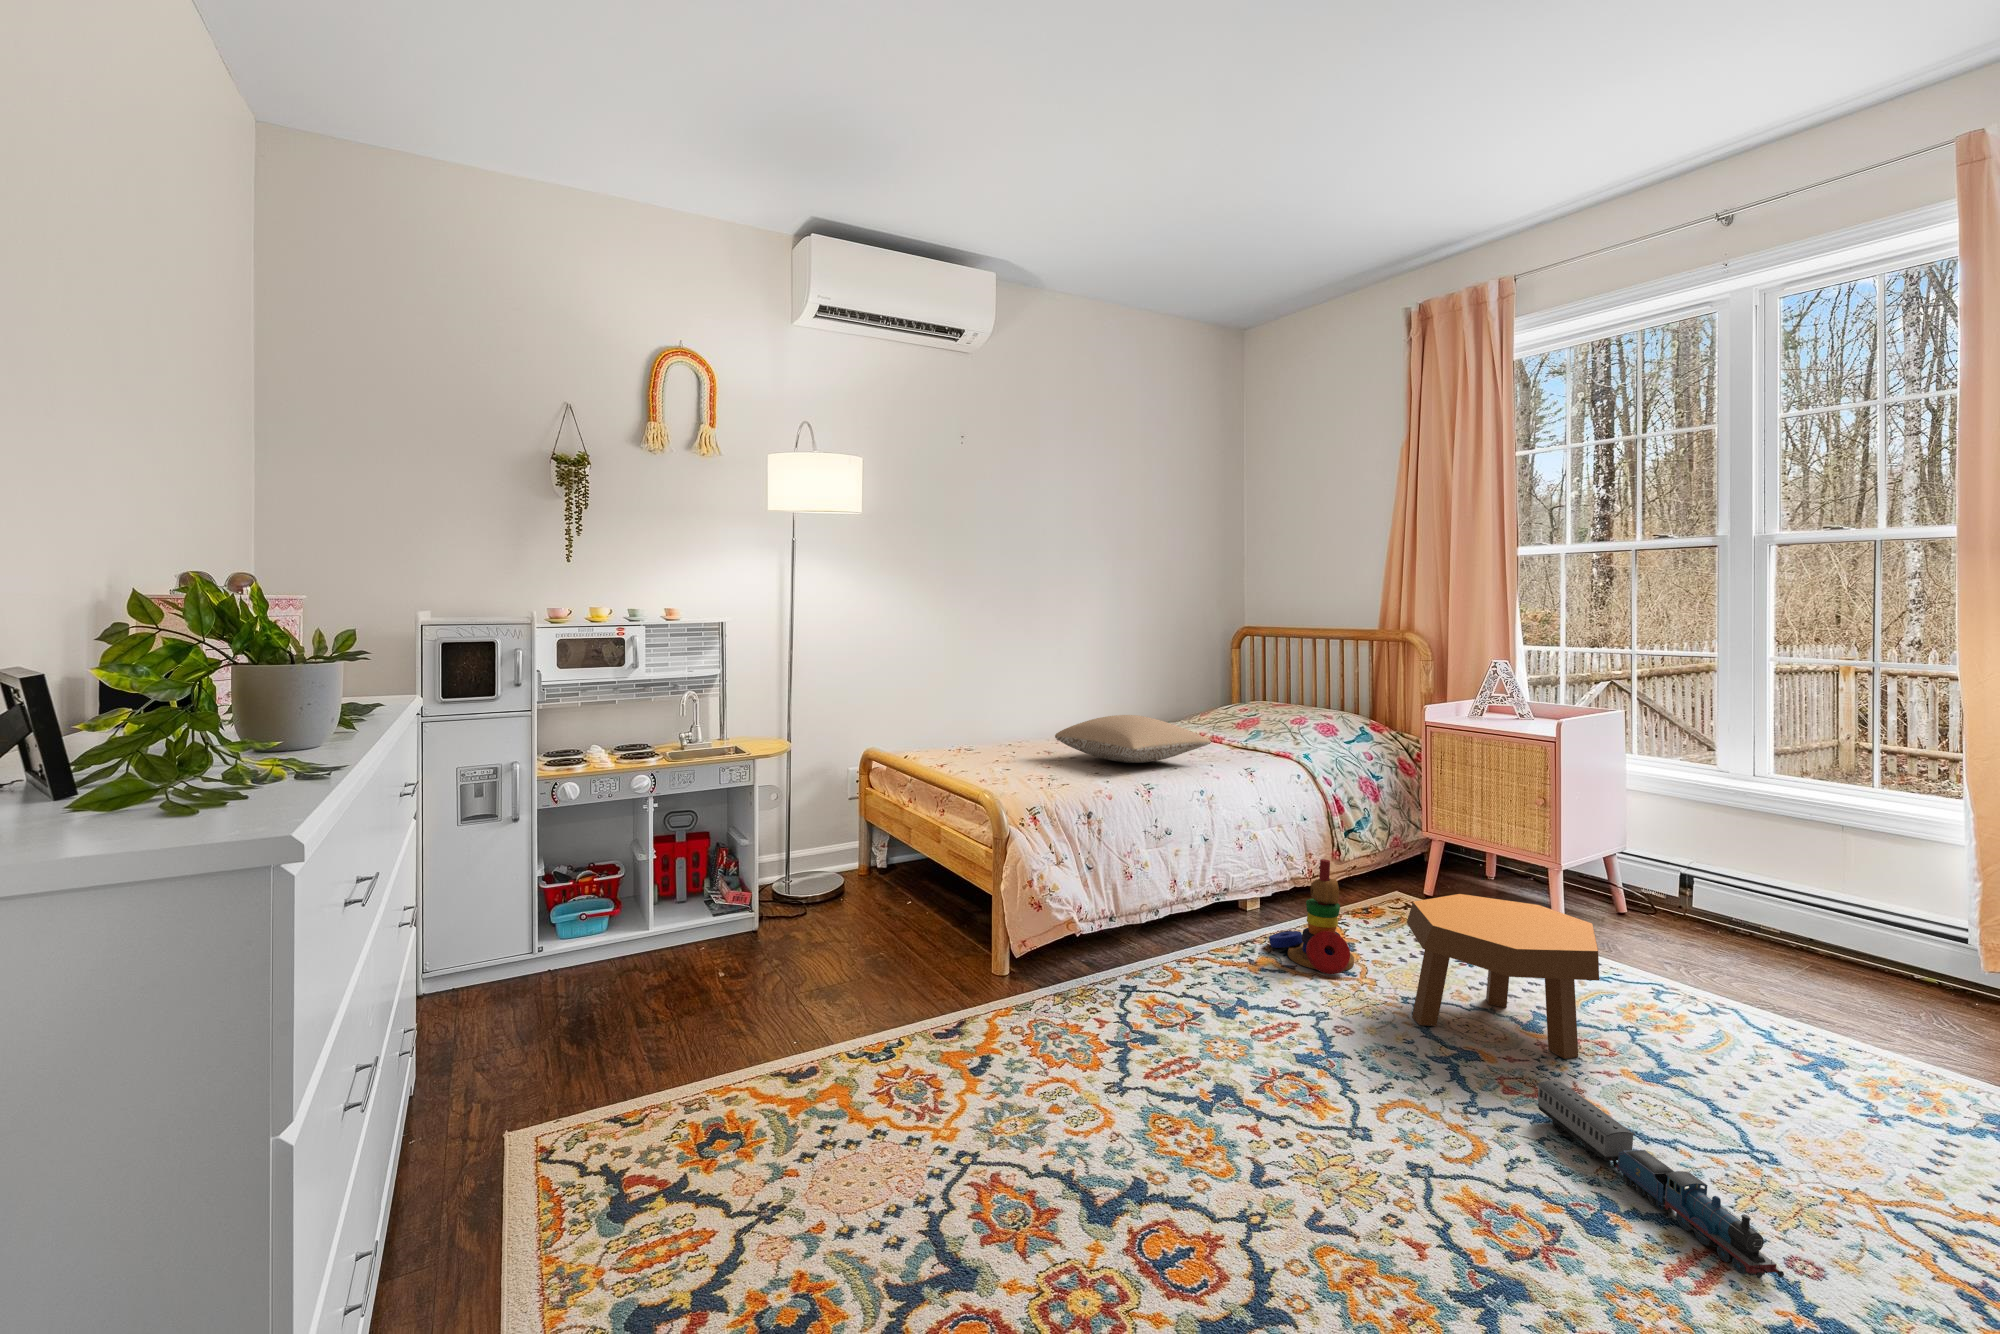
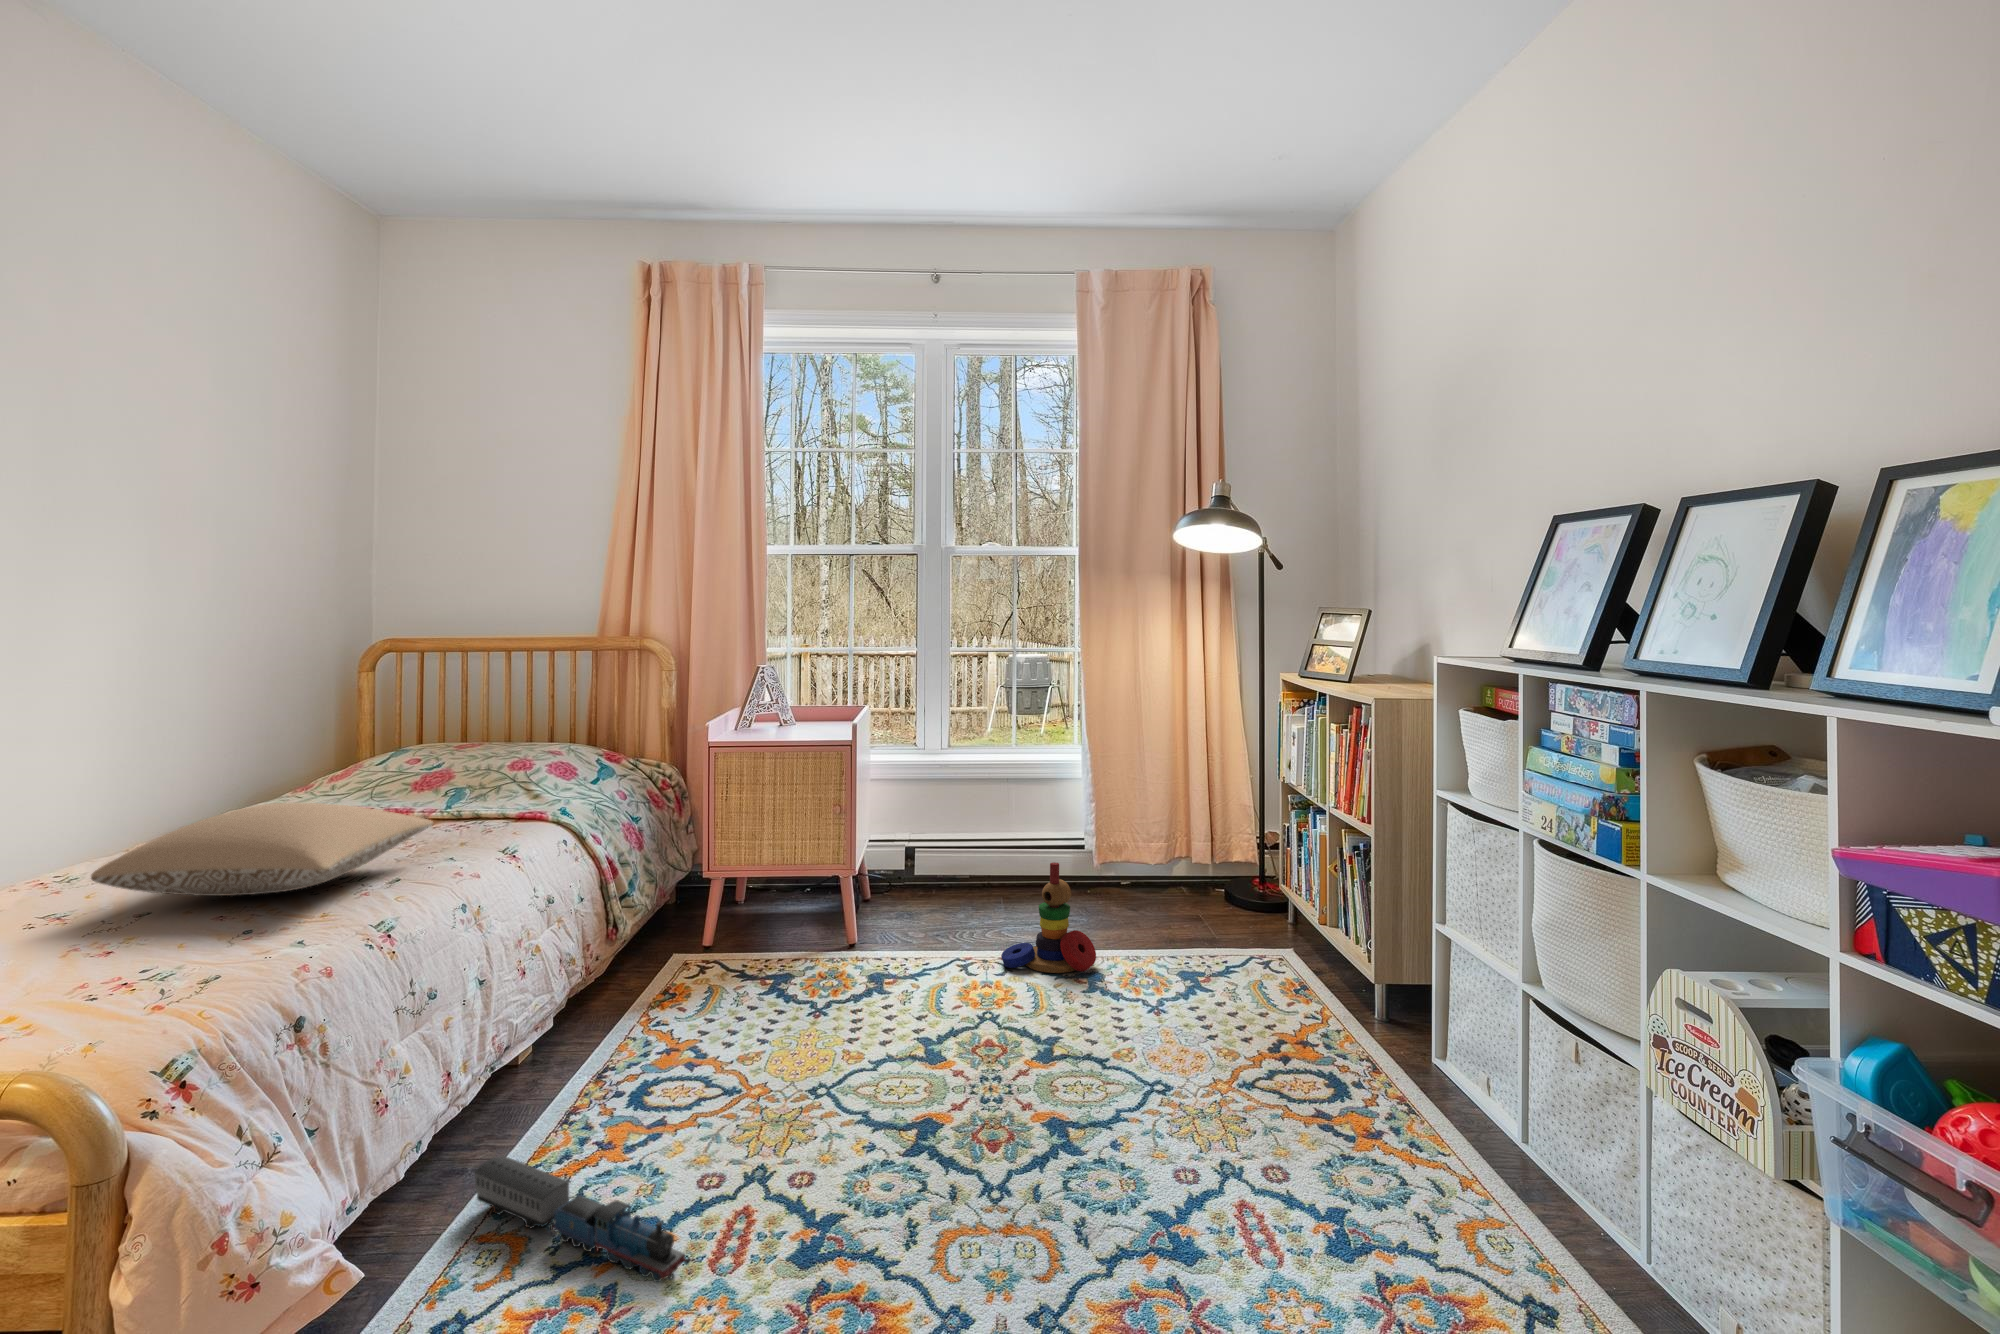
stacking toy: present [1269,859,1354,974] -> present [1001,862,1096,973]
footstool: present [1407,894,1599,1059] -> none [811,933,1017,1128]
toy train: present [1537,1080,1784,1279] -> present [474,1155,690,1282]

